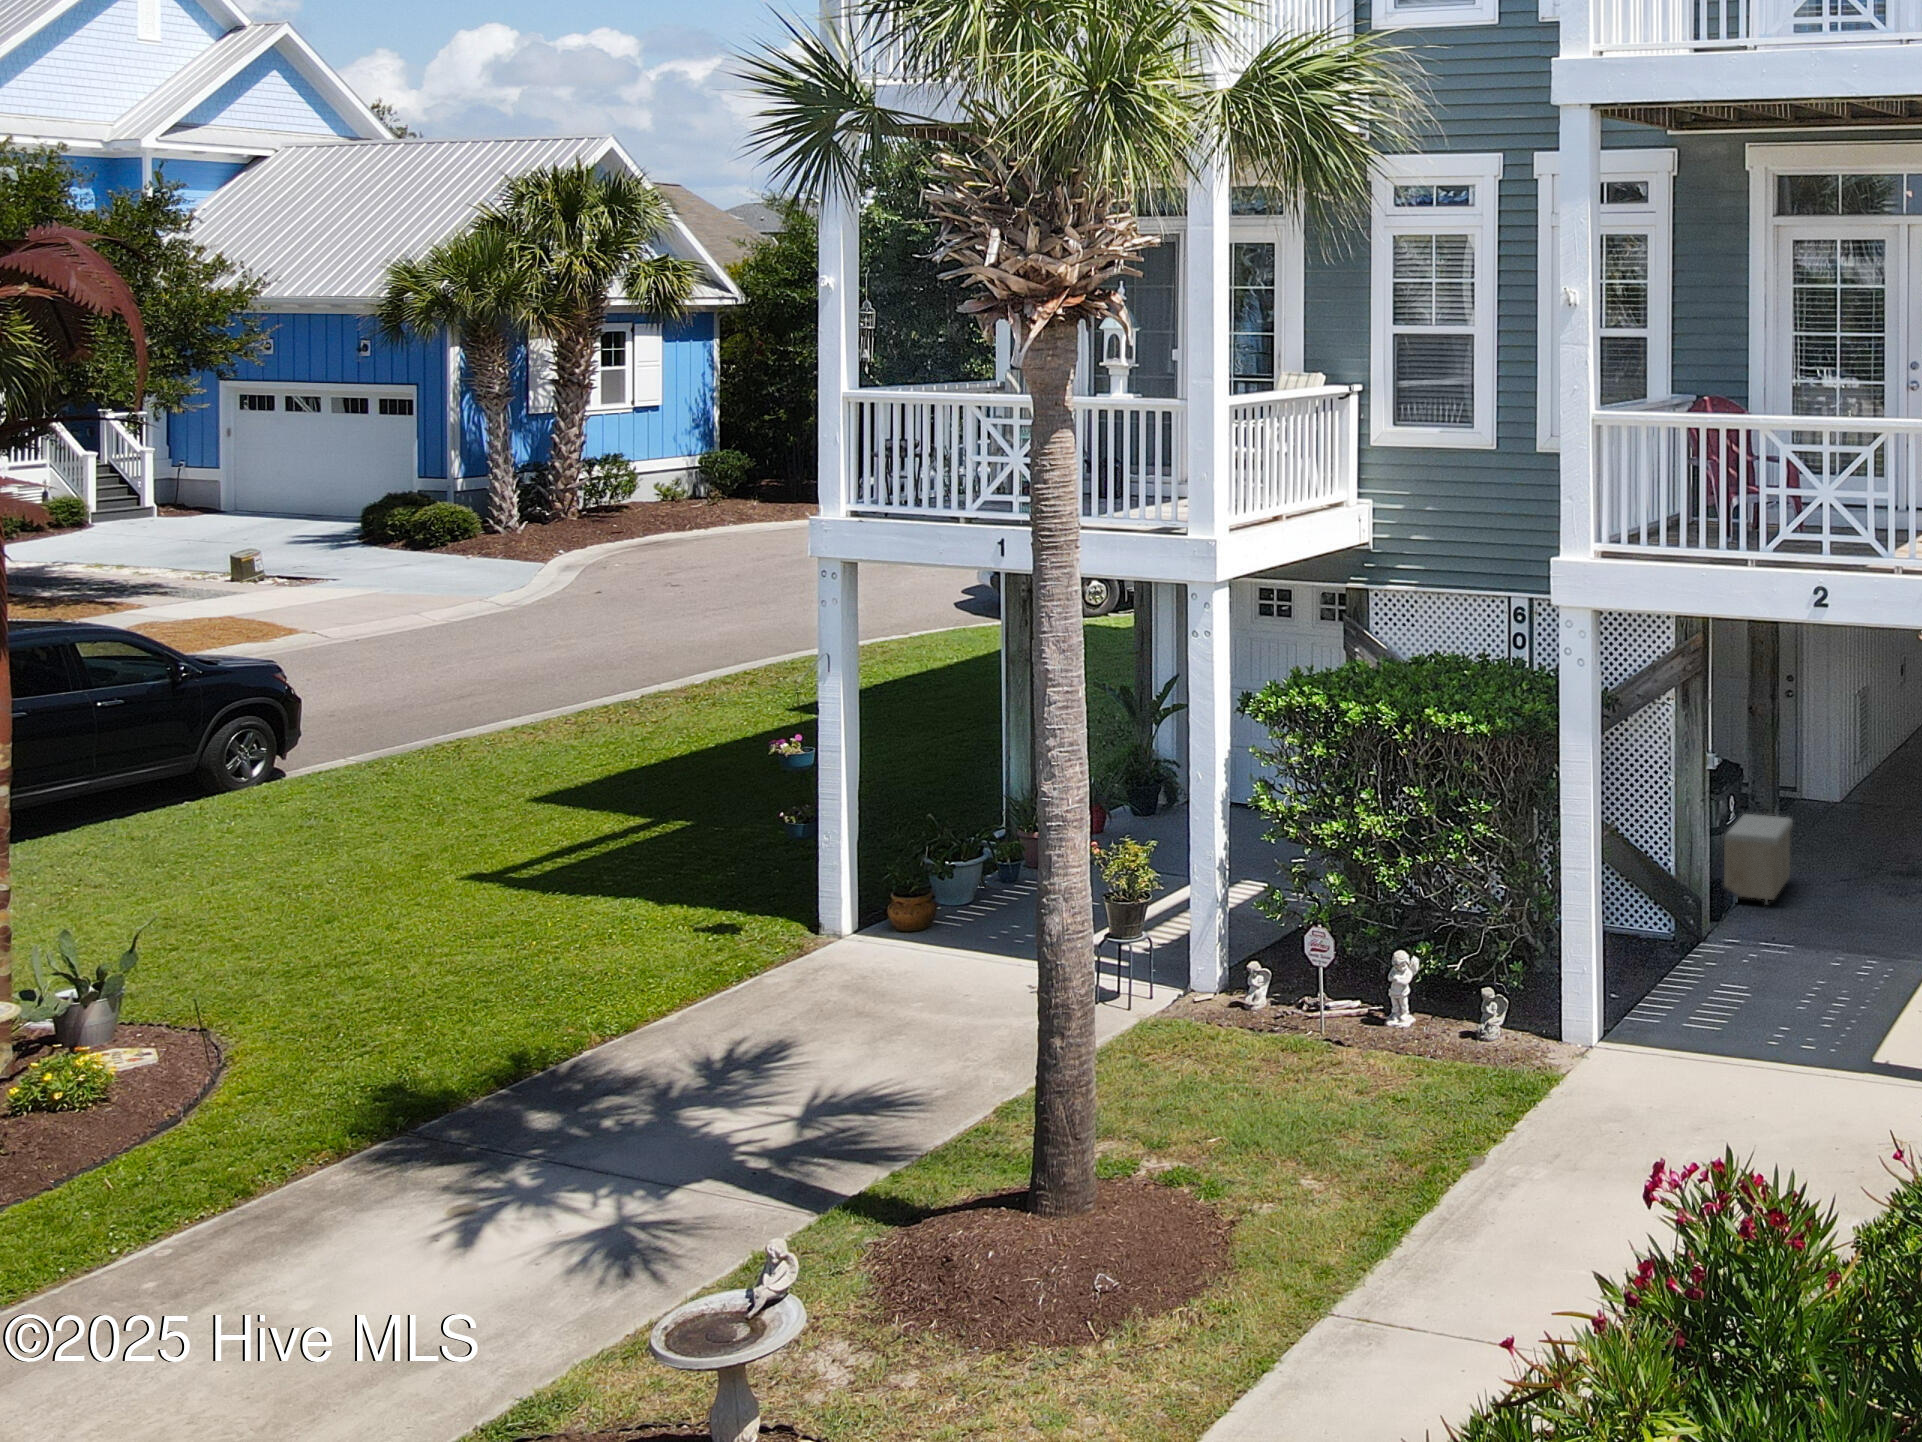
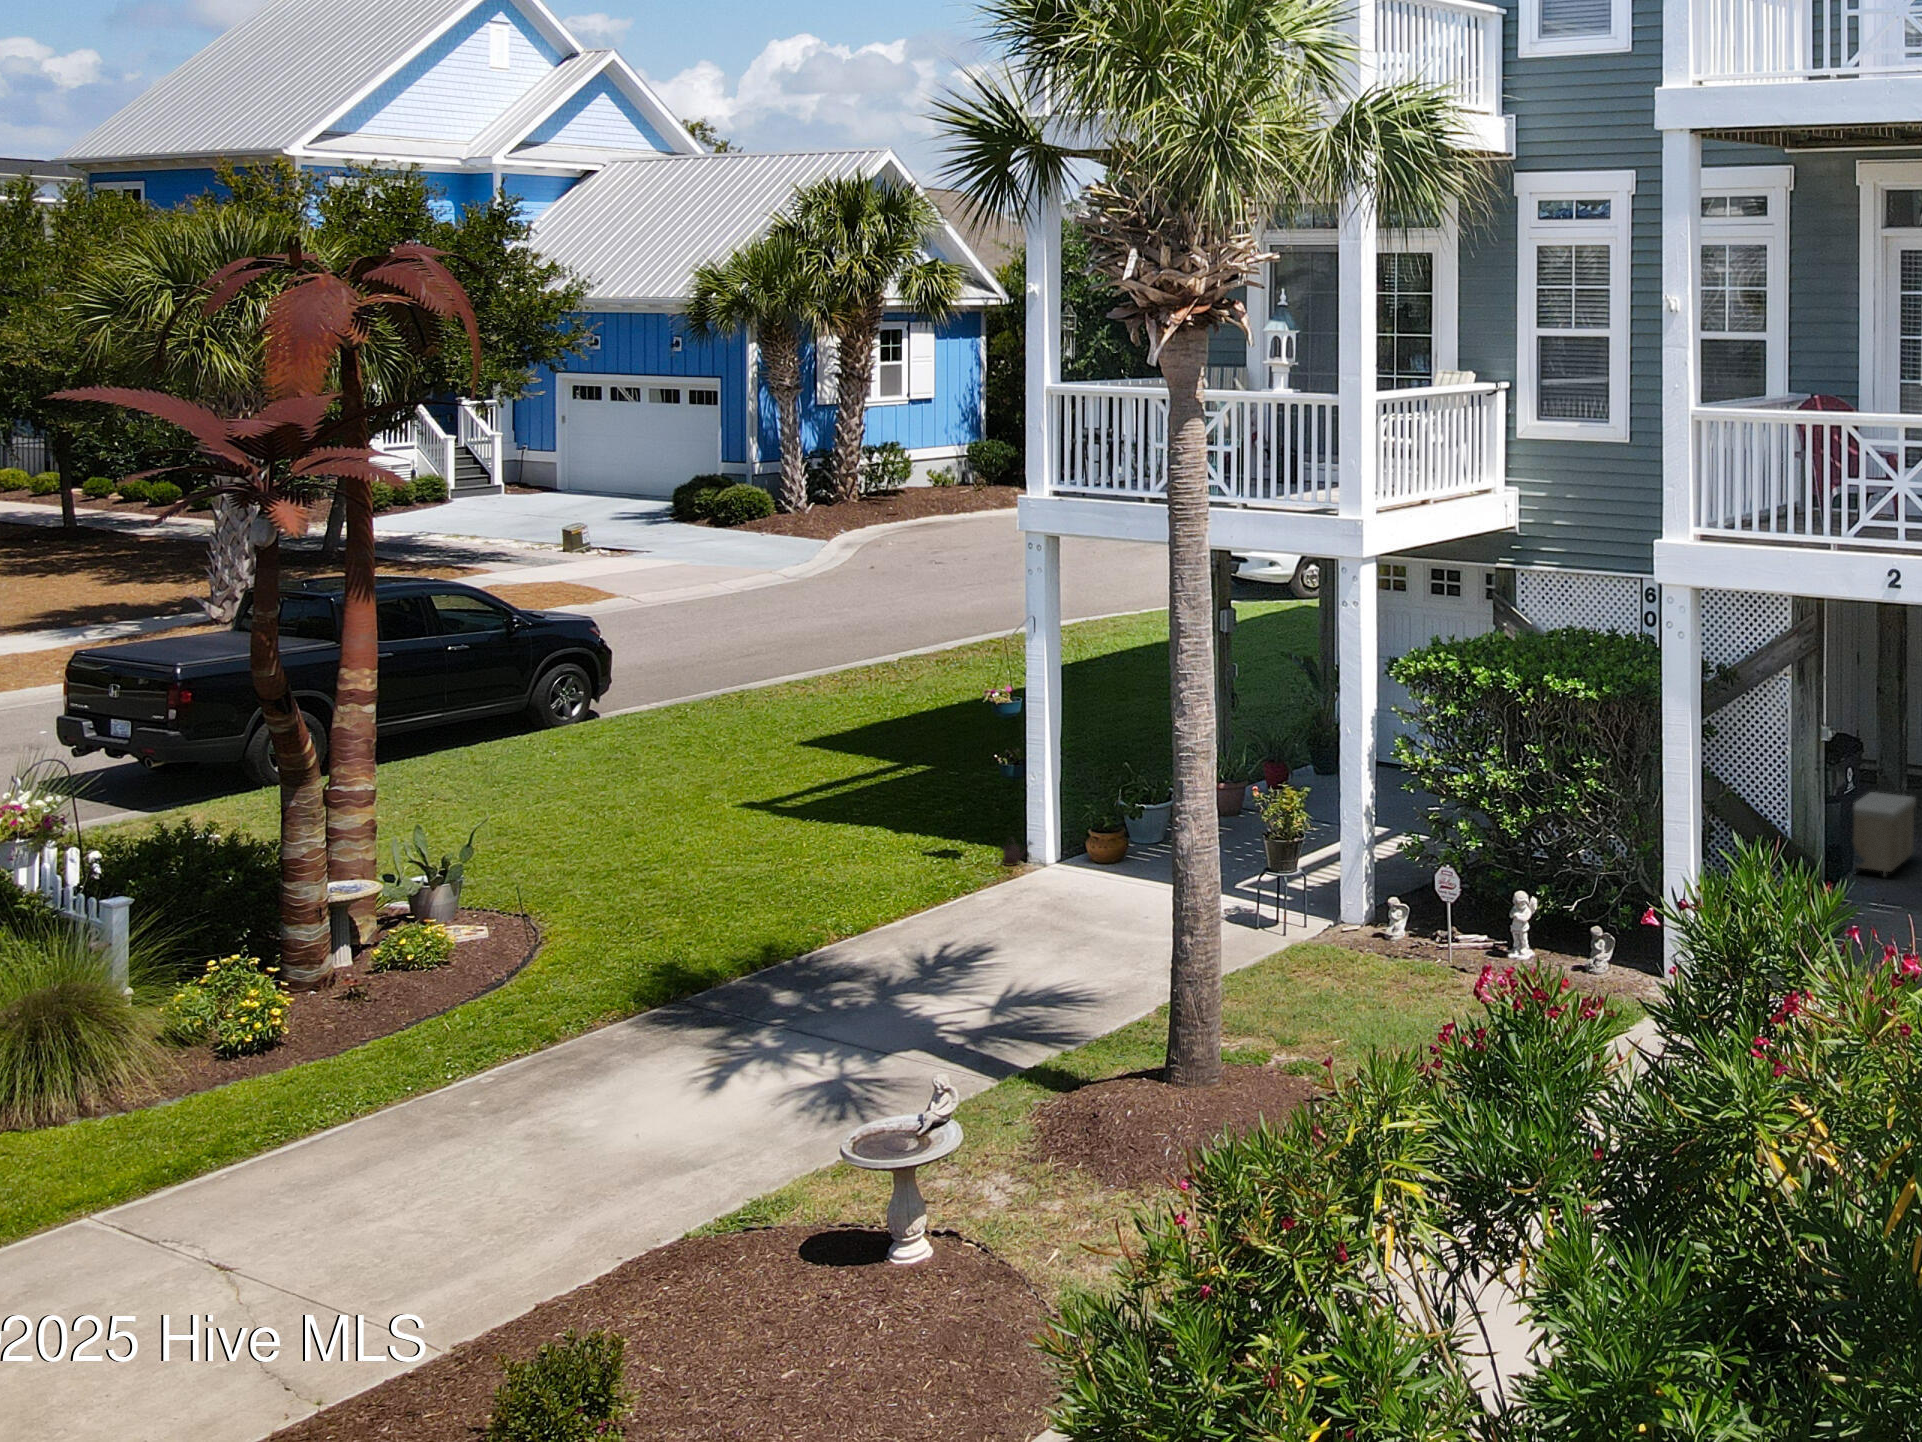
watering can: none [782,905,827,938] -> present [999,841,1032,866]

